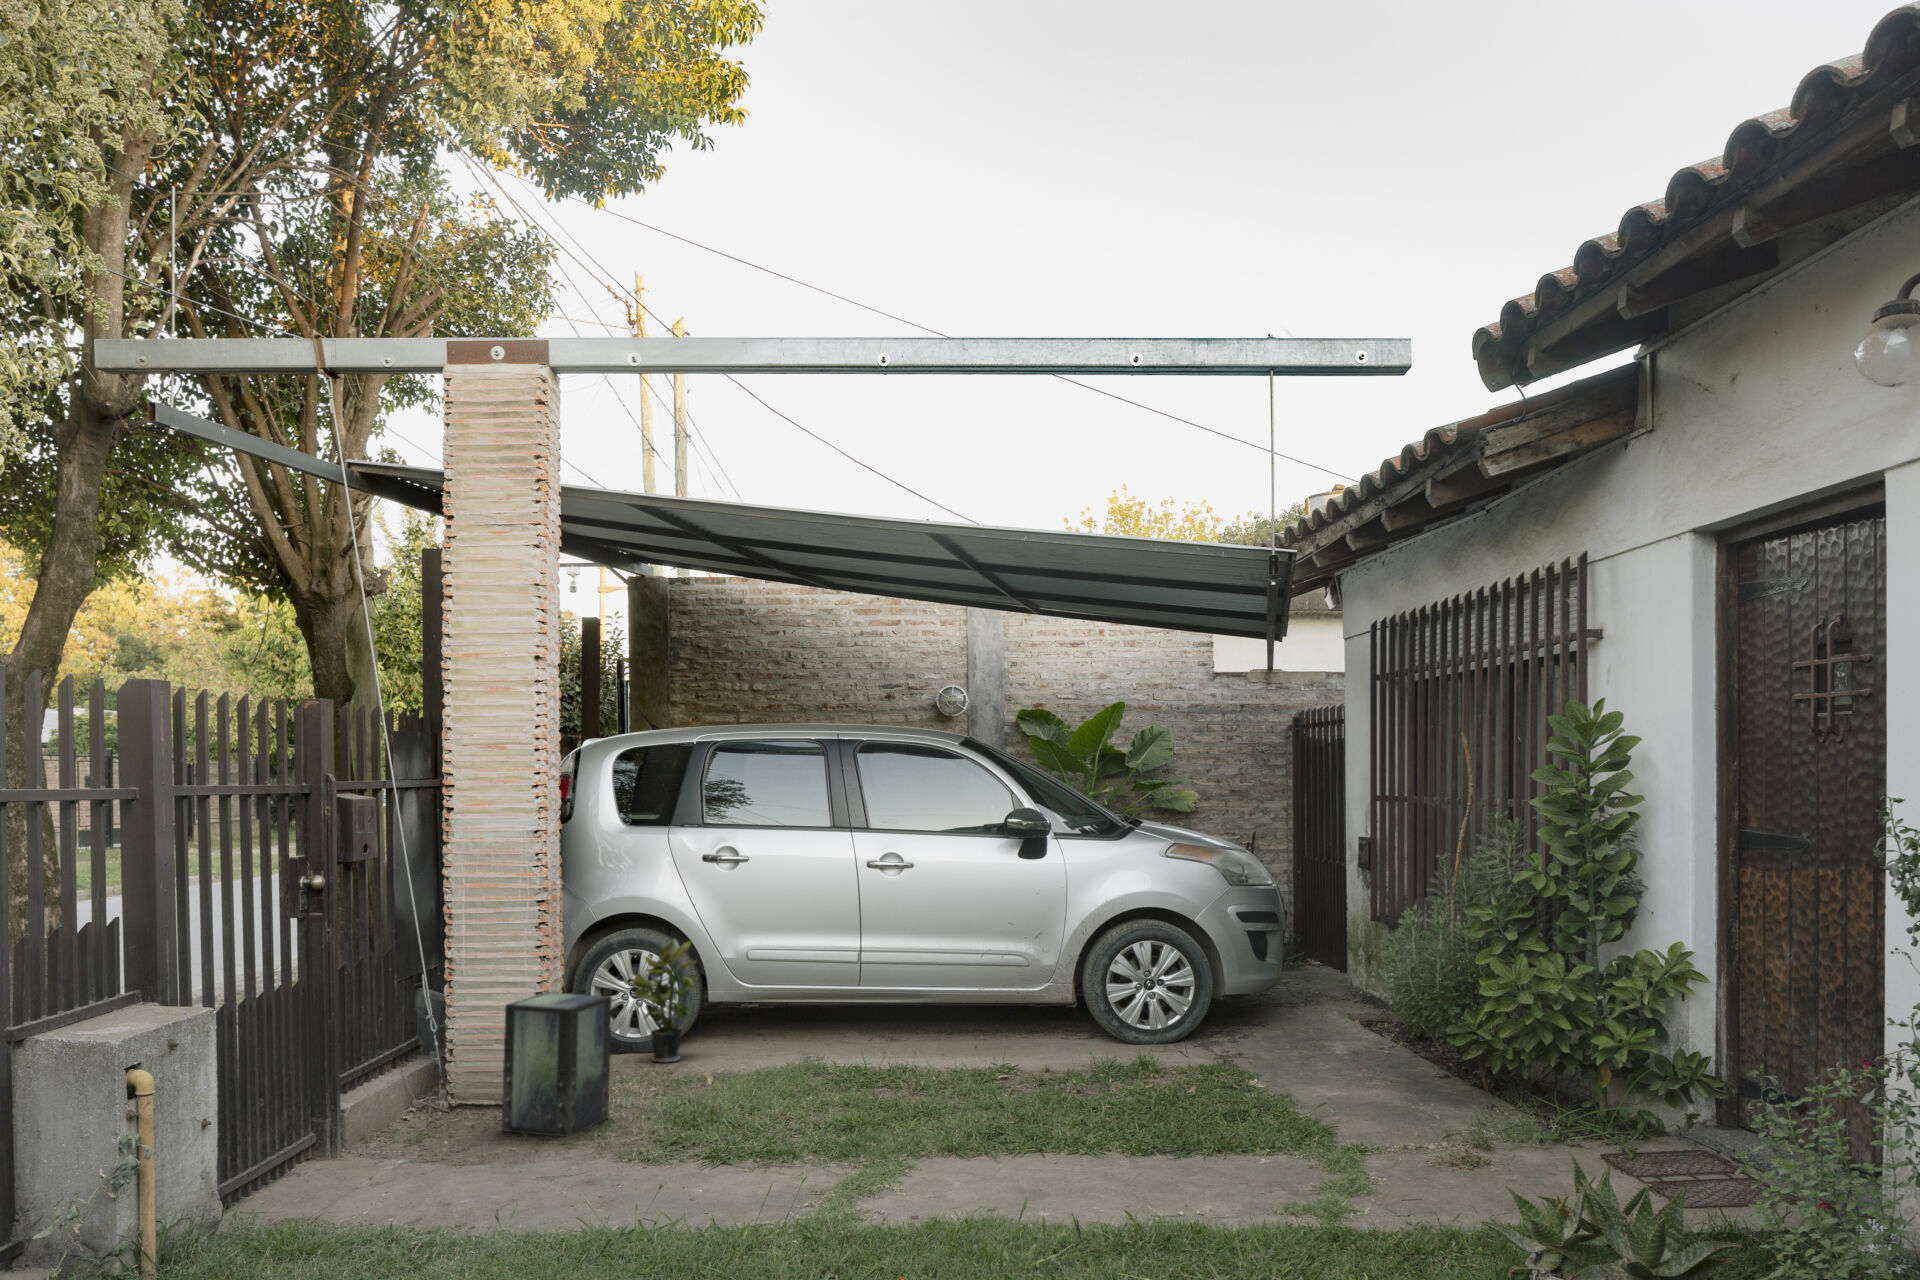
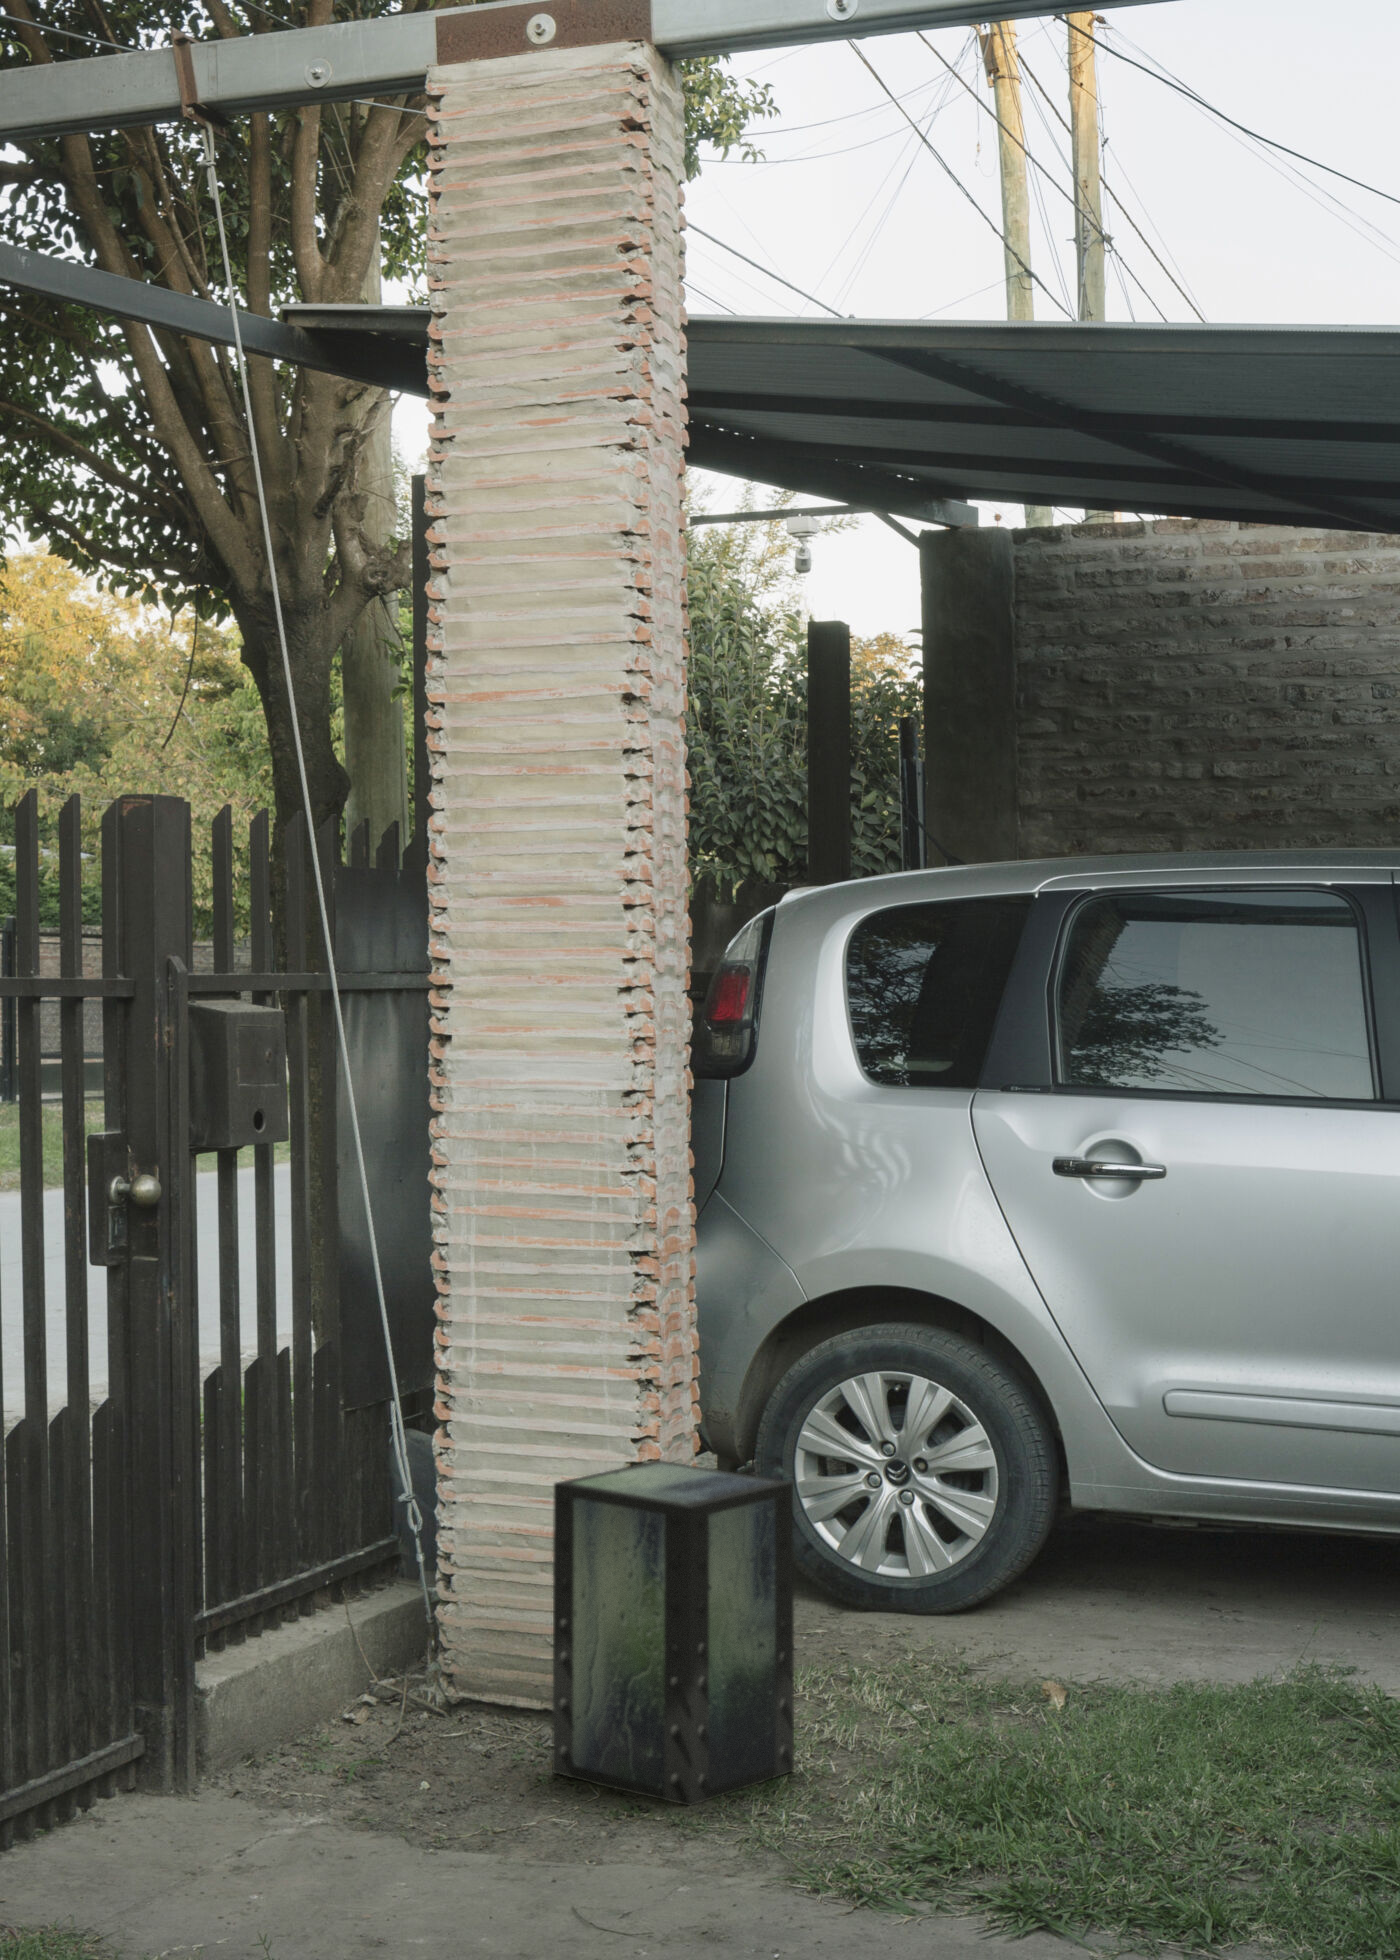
potted plant: present [632,939,698,1063] -> none [878,1350,1035,1646]

